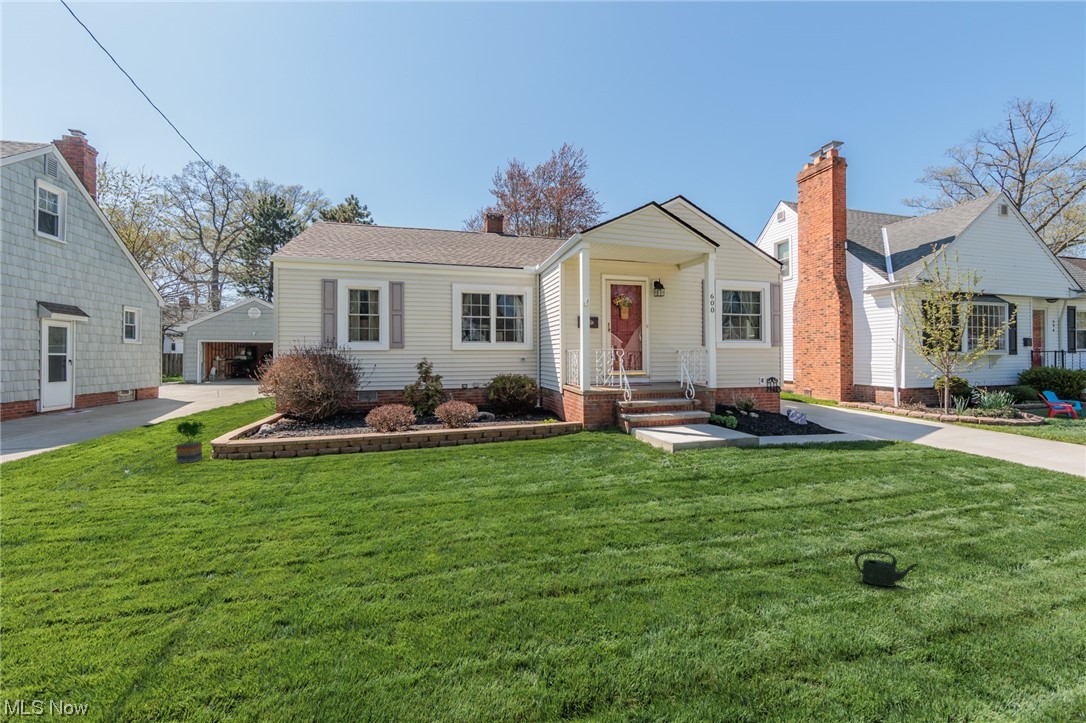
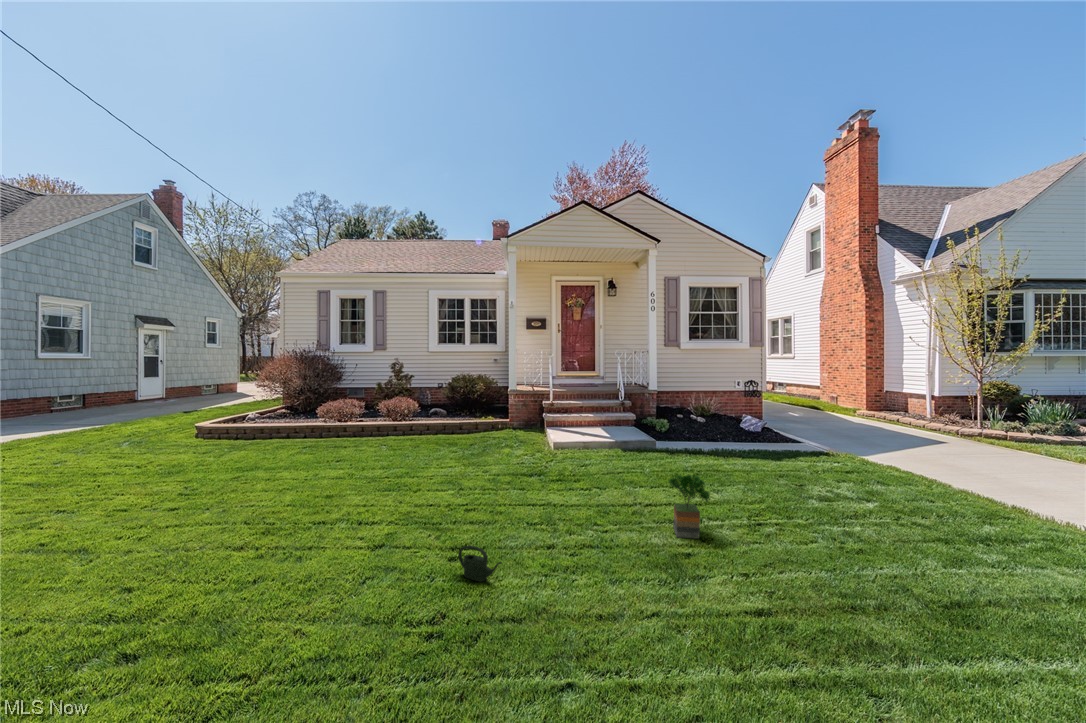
potted tree: present [176,422,207,463] -> present [669,475,710,538]

